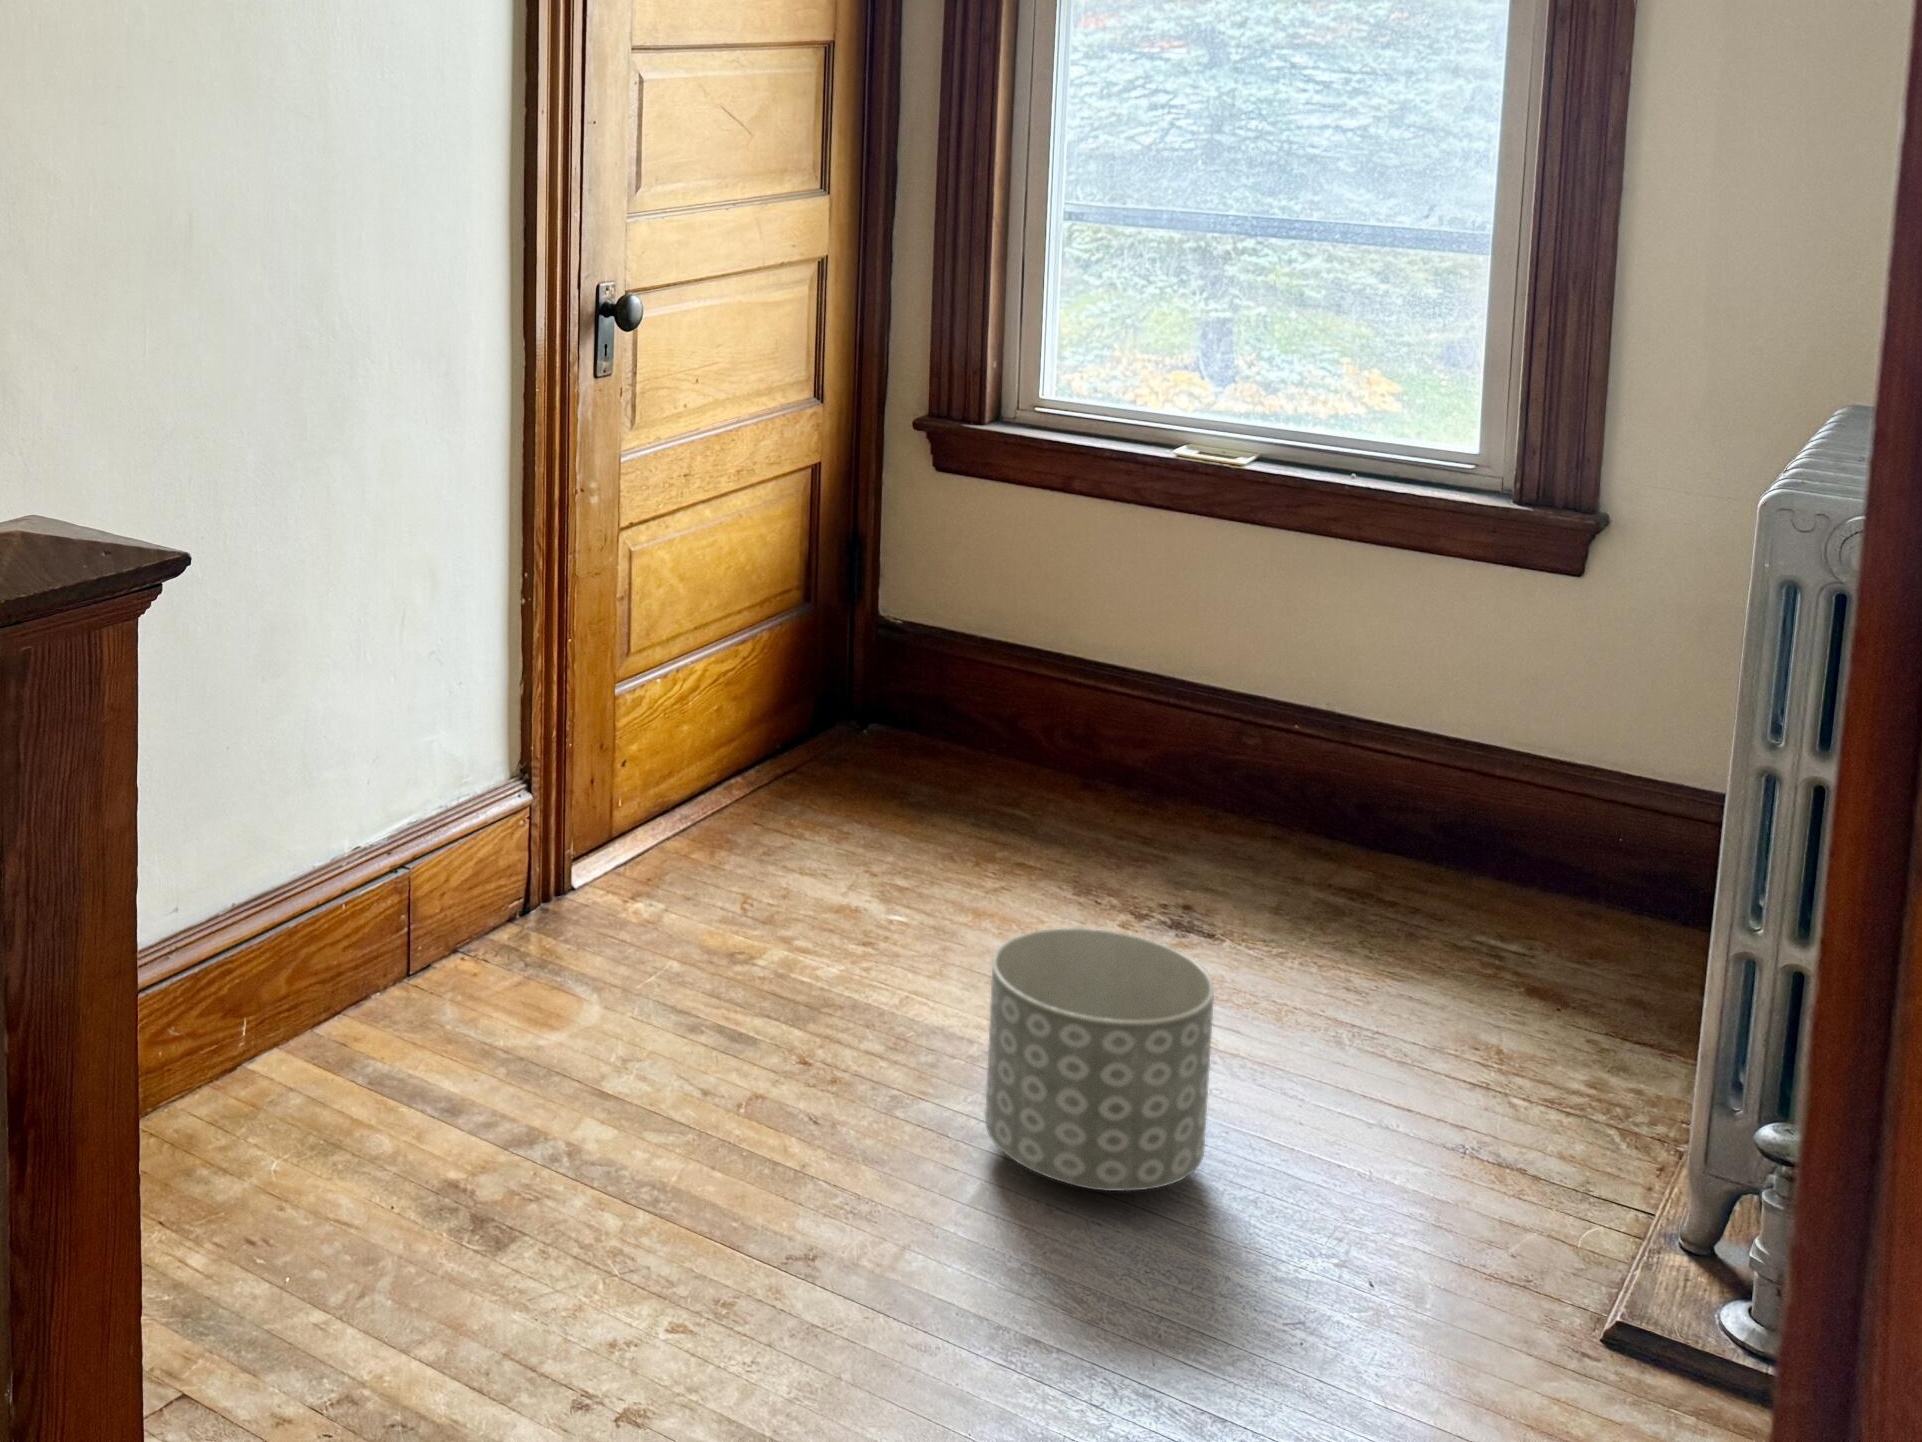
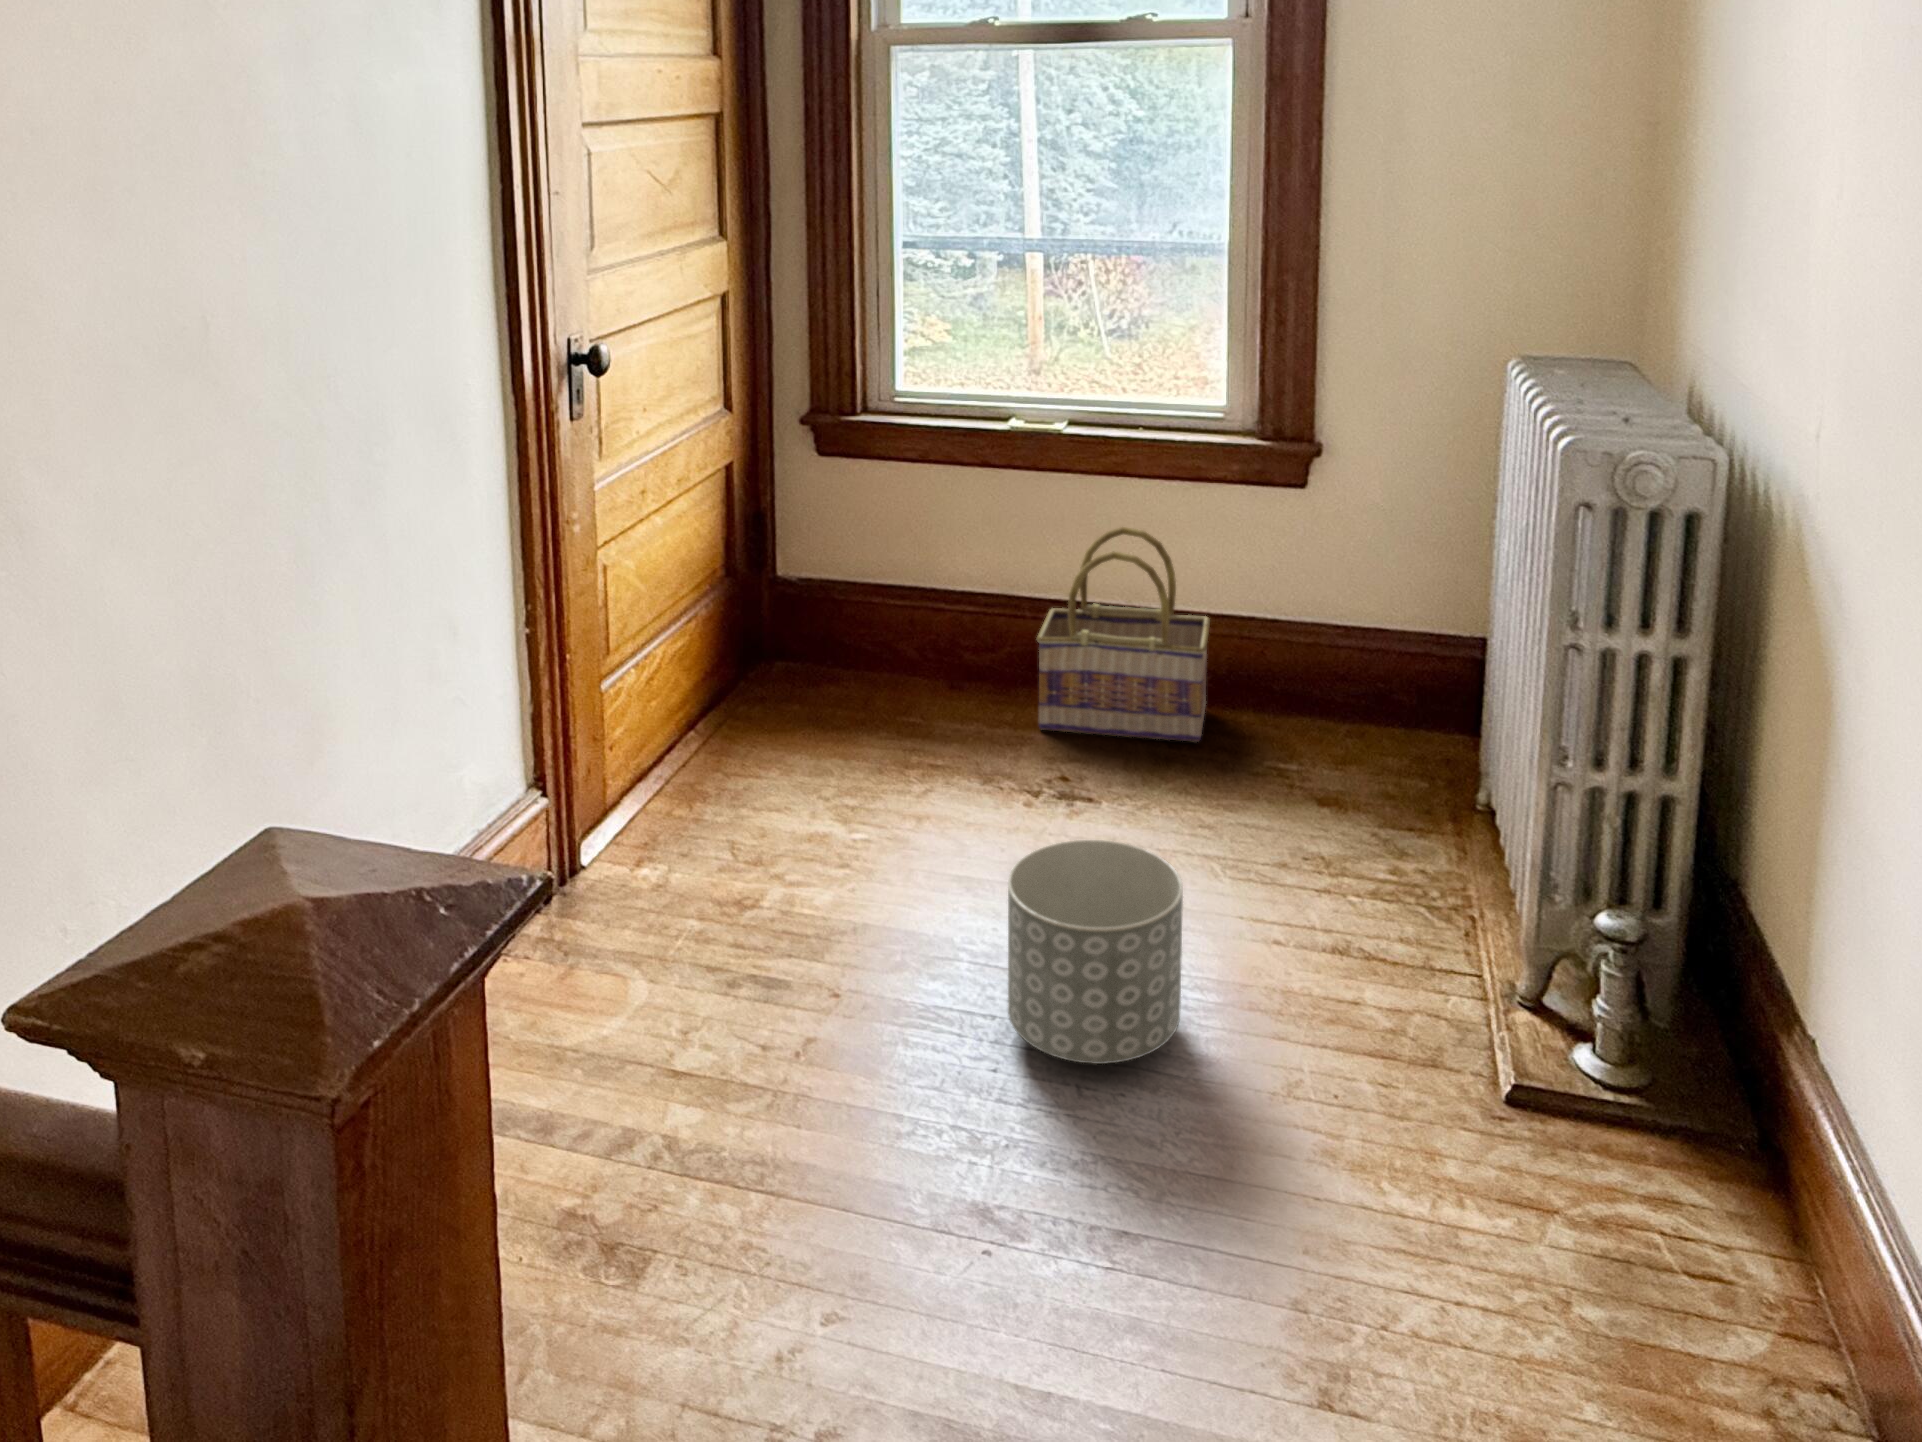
basket: none [1171,600,1429,895] -> present [1037,527,1210,742]

